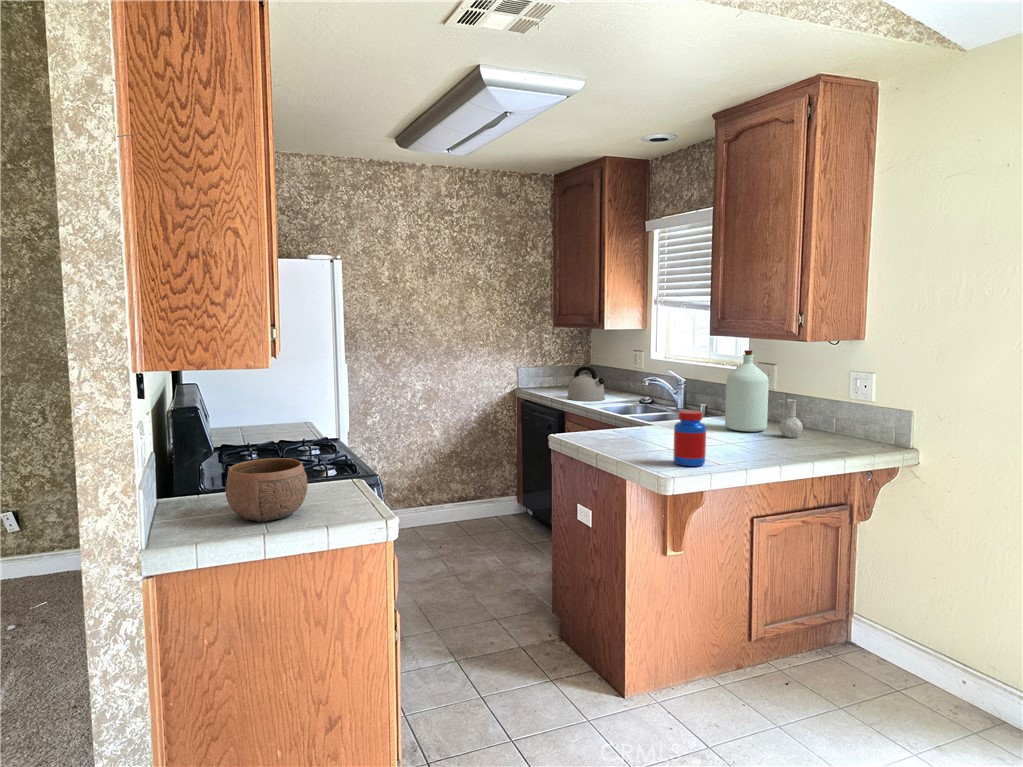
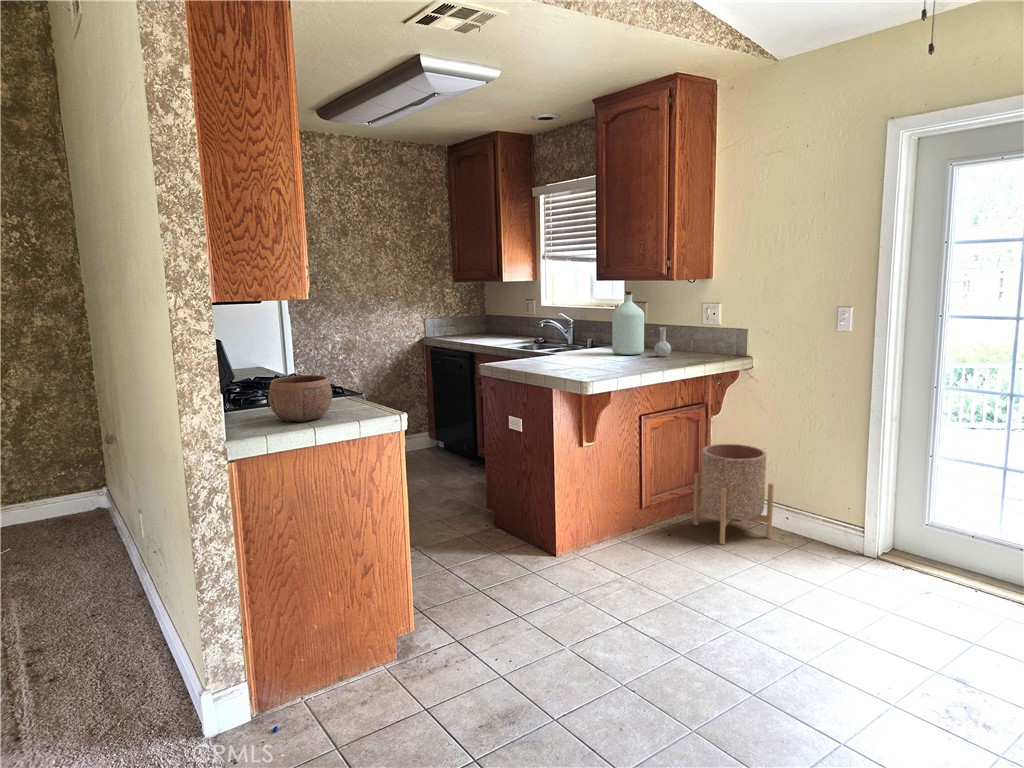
kettle: present [567,366,605,401] -> none [473,314,505,343]
jar: present [674,410,706,466] -> none [587,334,610,375]
planter: none [825,563,946,710] -> present [694,444,774,544]

